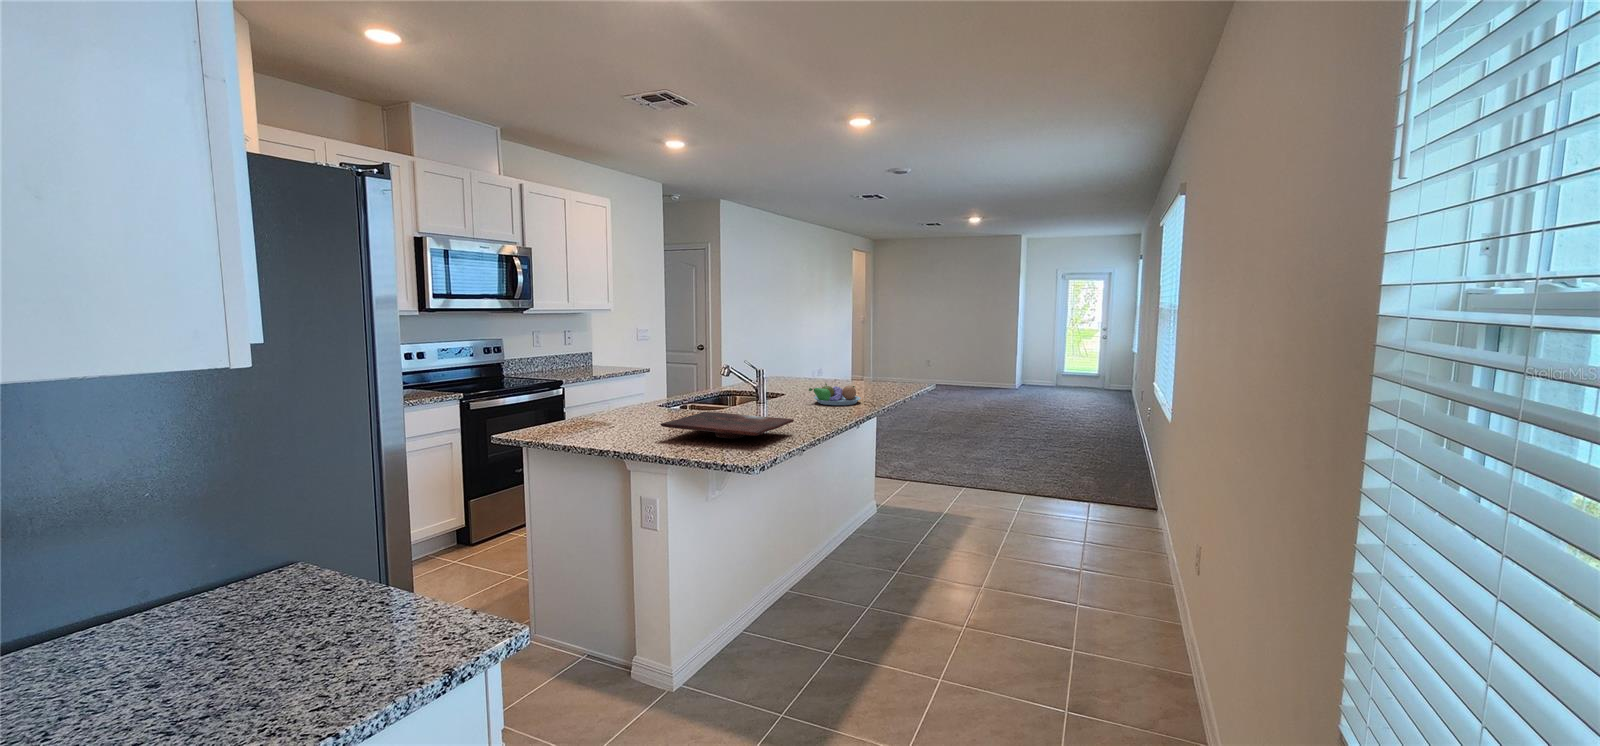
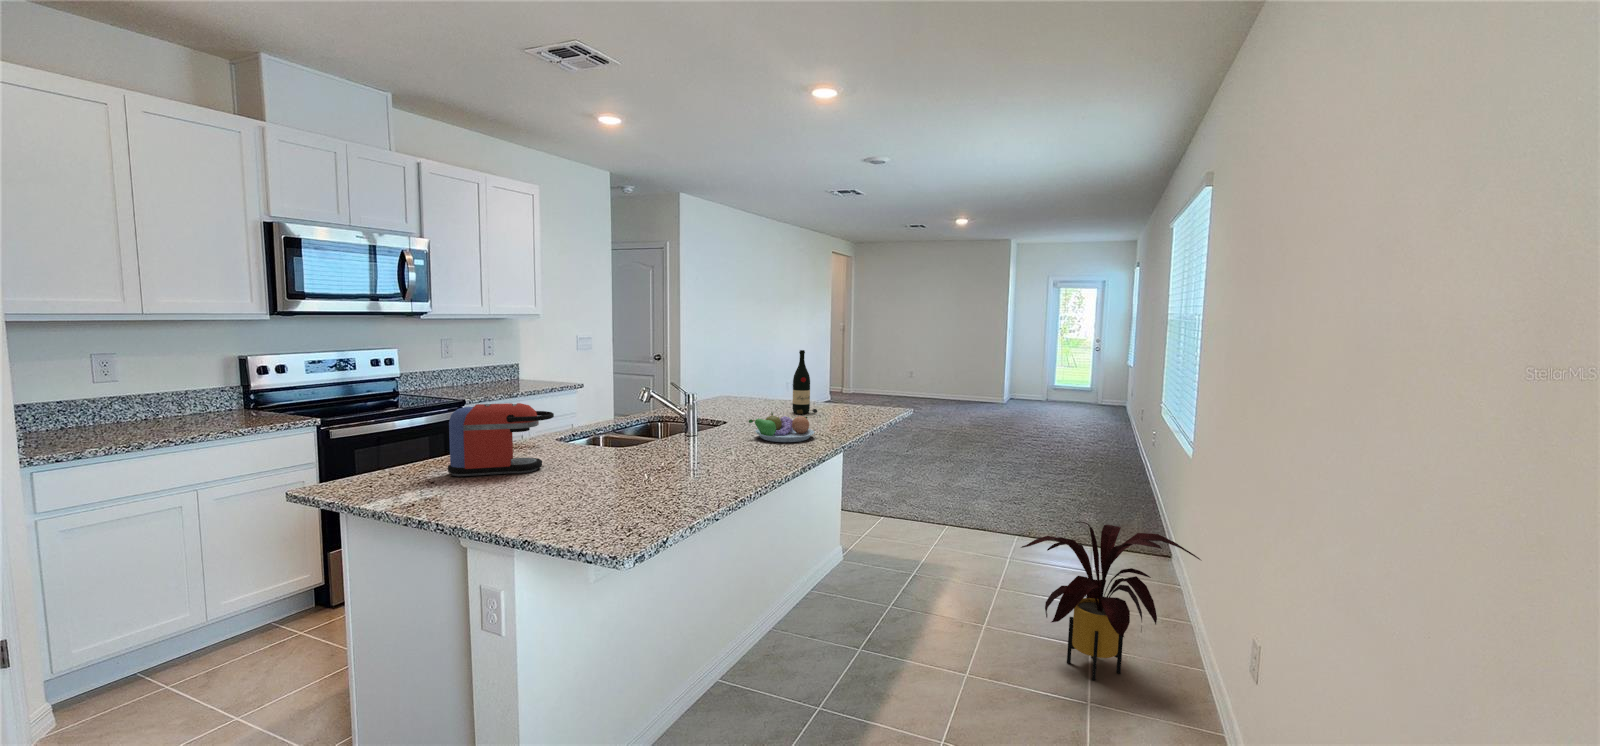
wine bottle: none [837,335,858,388] -> present [793,350,817,414]
coffee maker: none [595,373,670,427] -> present [448,403,554,476]
cutting board: present [661,412,794,439] -> none [517,458,708,503]
house plant: none [1025,466,1171,591] -> present [1021,522,1200,680]

